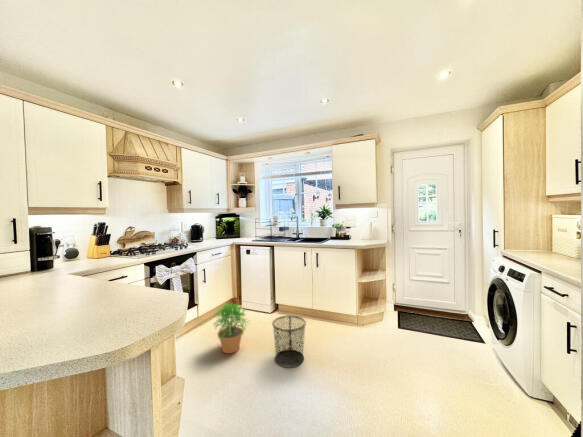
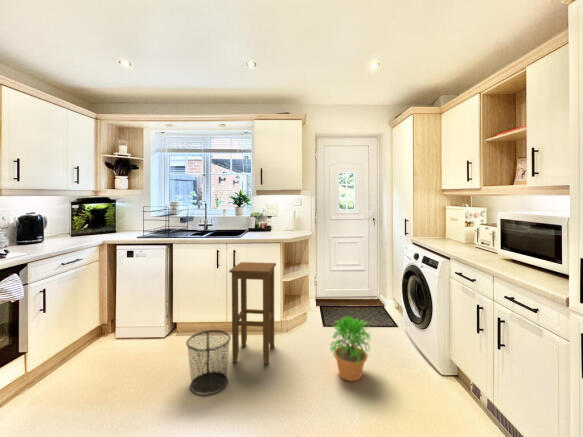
stool: none [308,263,349,353] -> present [229,262,276,364]
potted plant: present [214,303,246,353] -> present [330,316,370,381]

